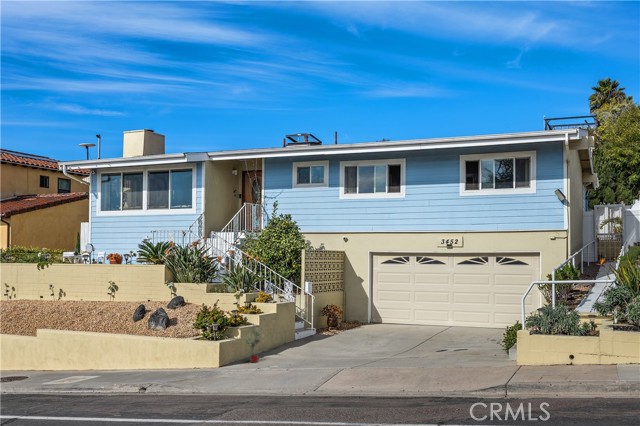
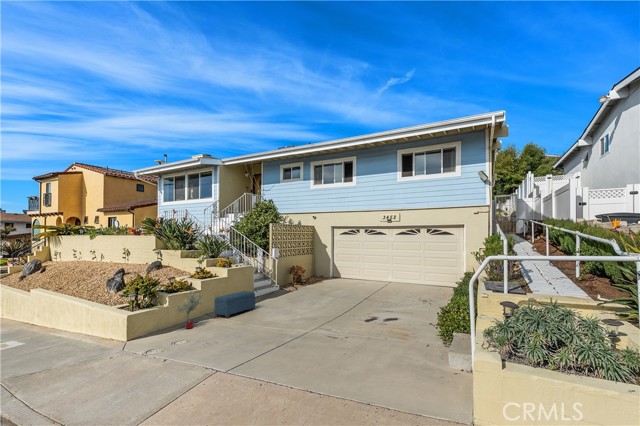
bench: none [266,330,303,356] -> present [214,291,255,318]

